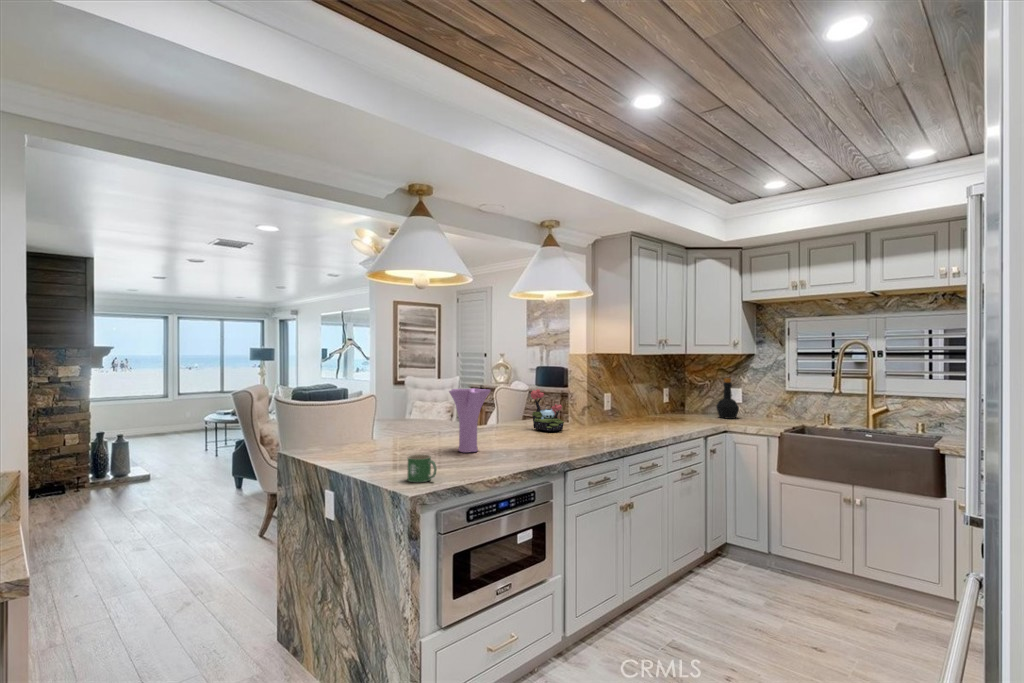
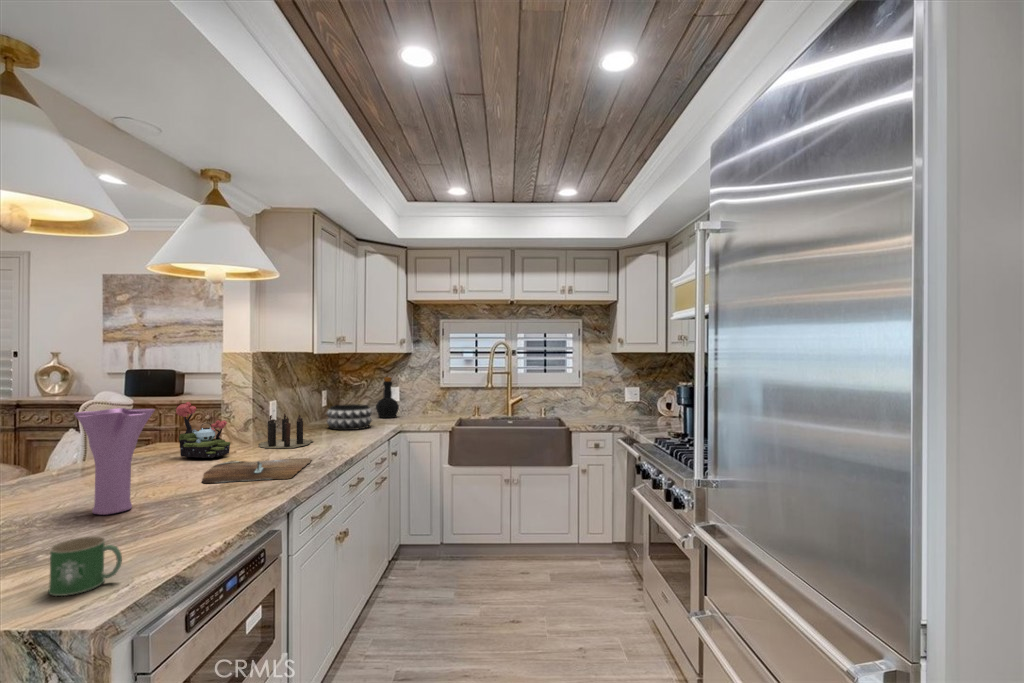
decorative bowl: none [658,402,700,425] -> present [327,404,372,430]
candle: none [584,403,635,432] -> present [259,413,313,448]
cutting board: none [527,434,613,451] -> present [202,458,311,483]

